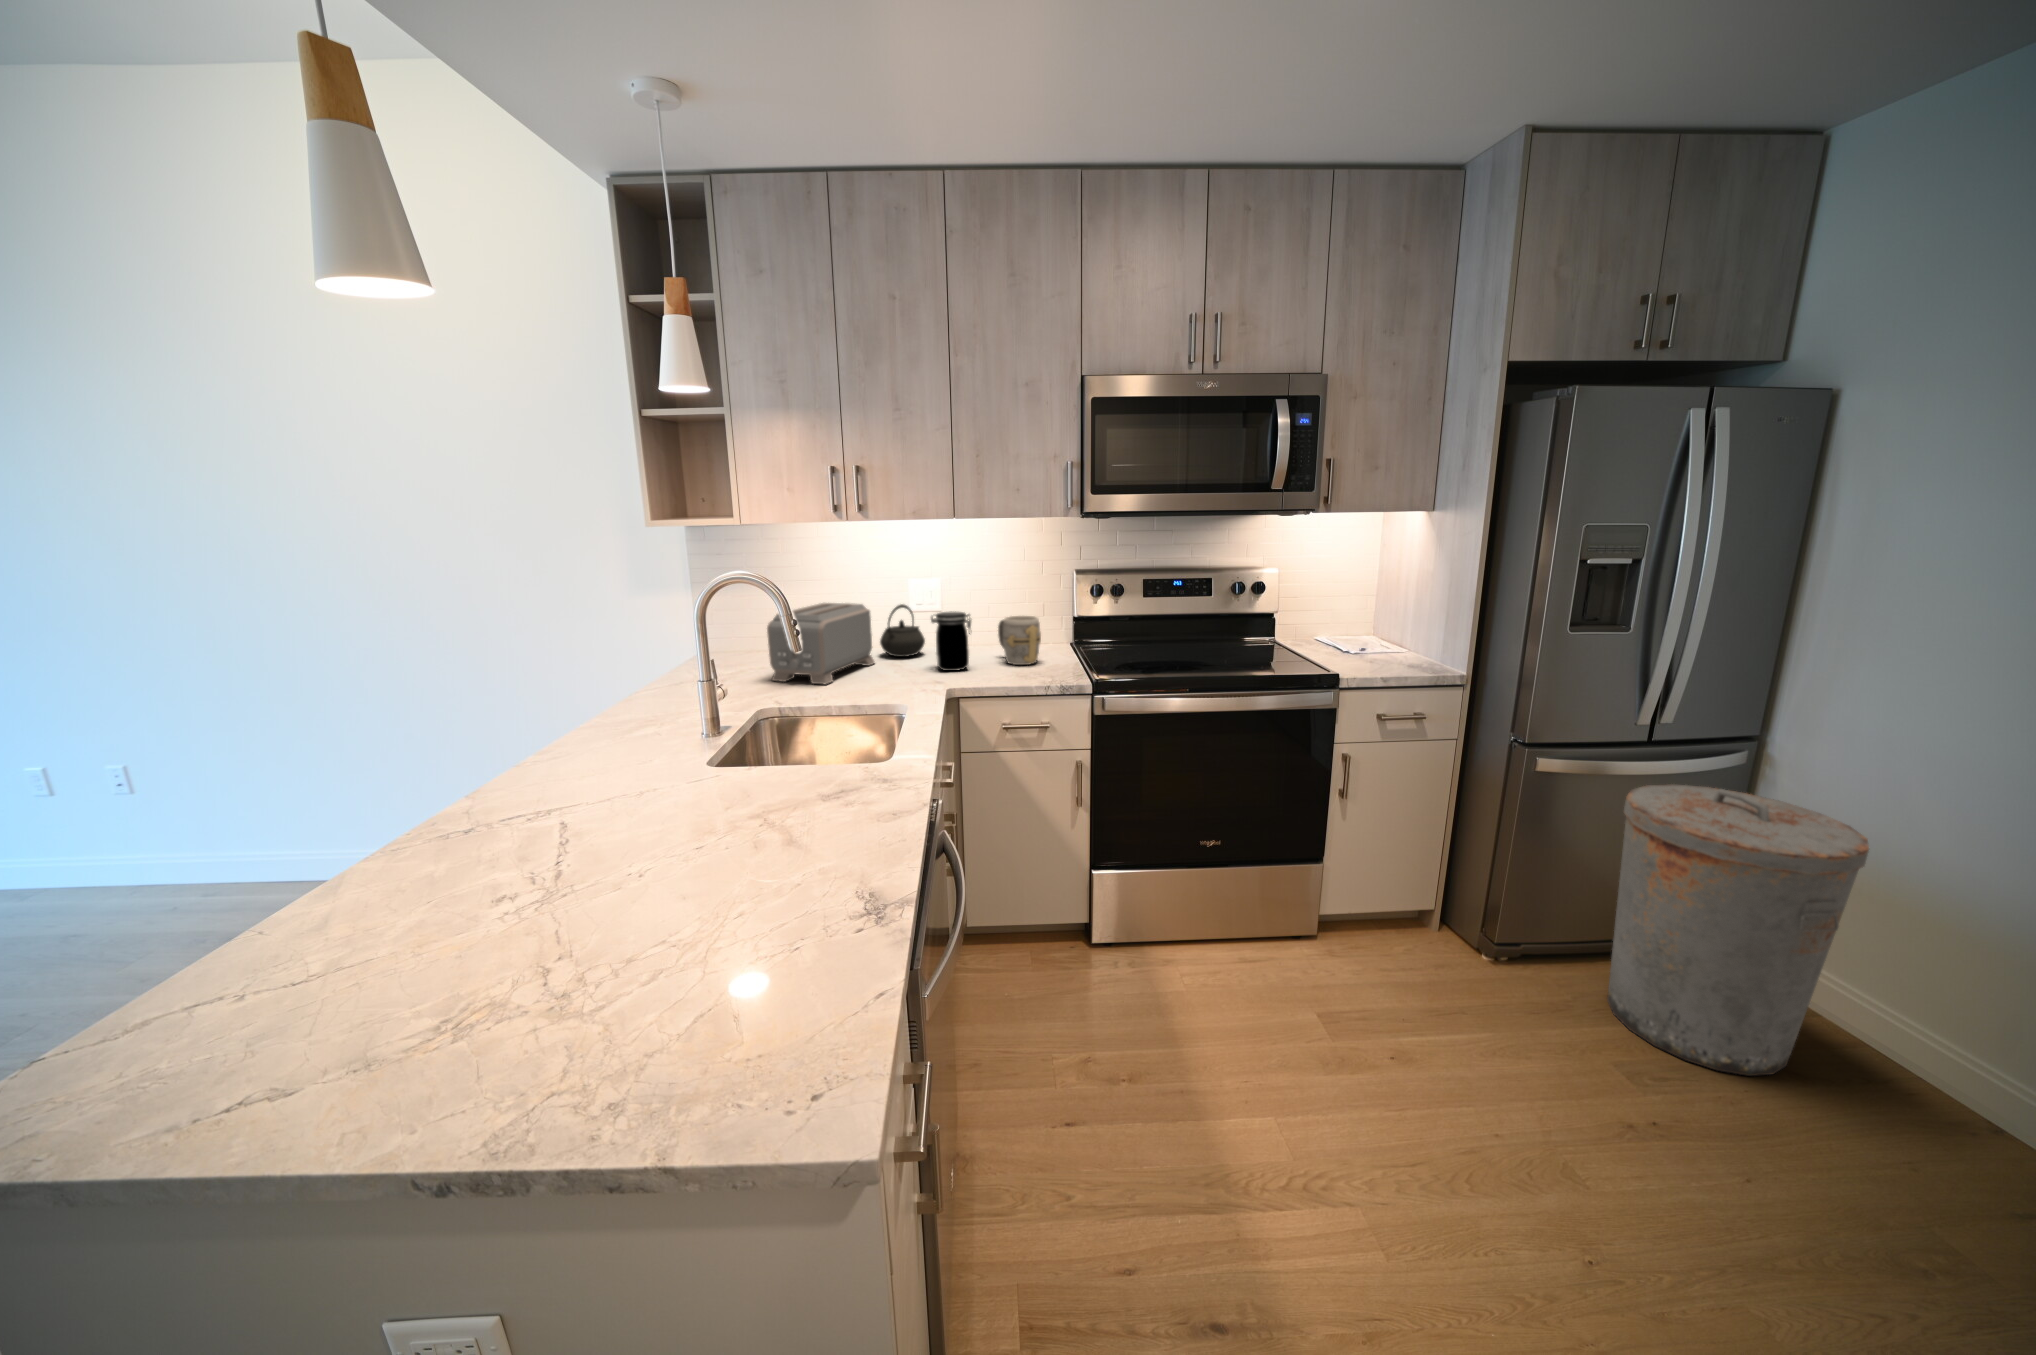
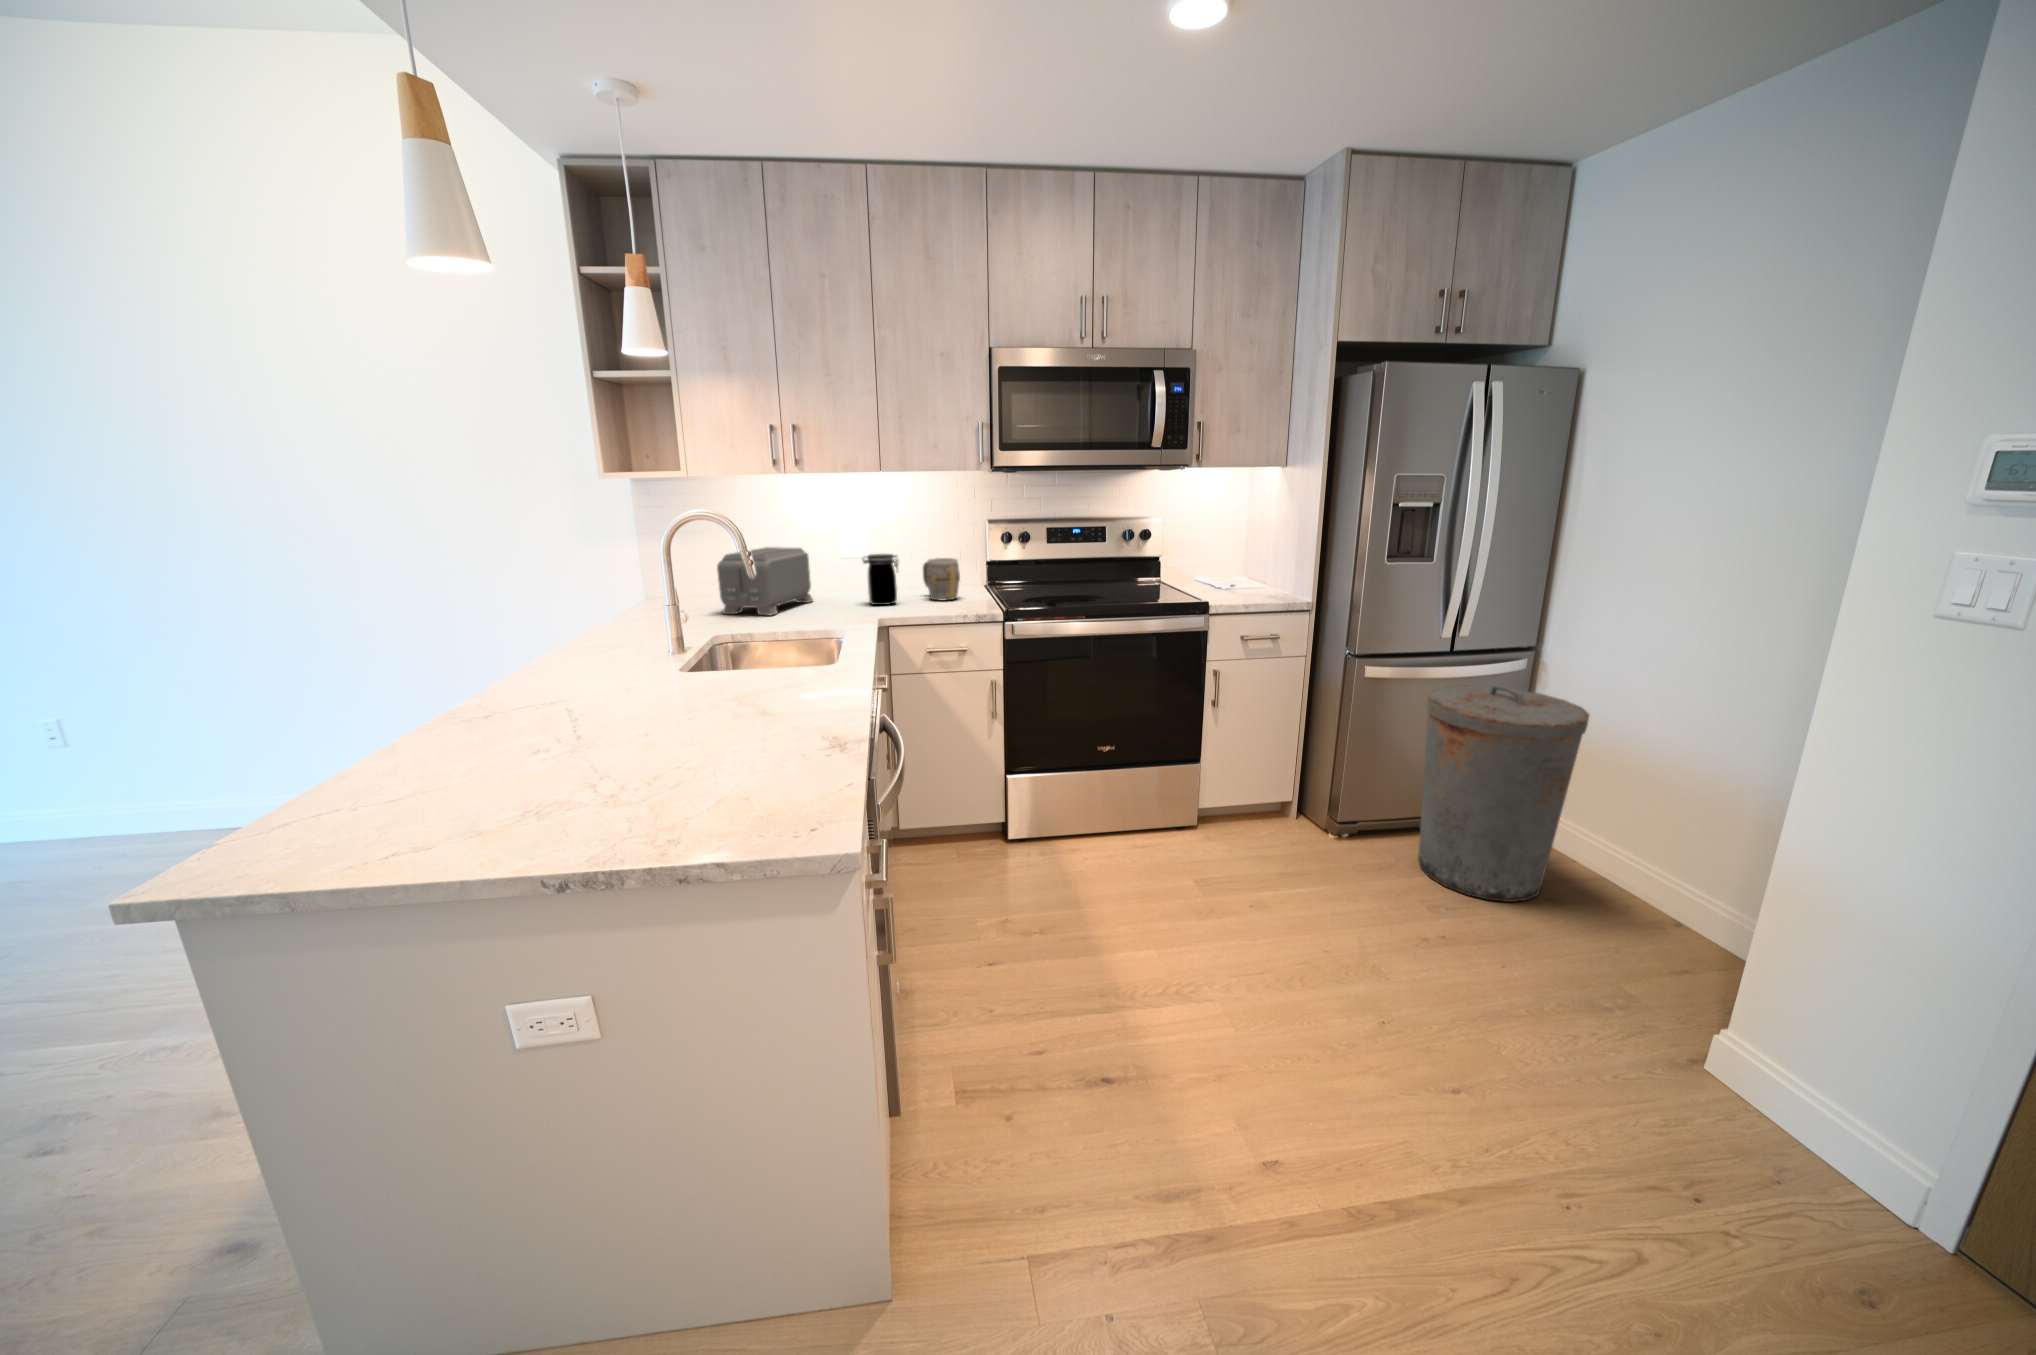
kettle: present [880,604,925,657] -> none [817,550,858,596]

